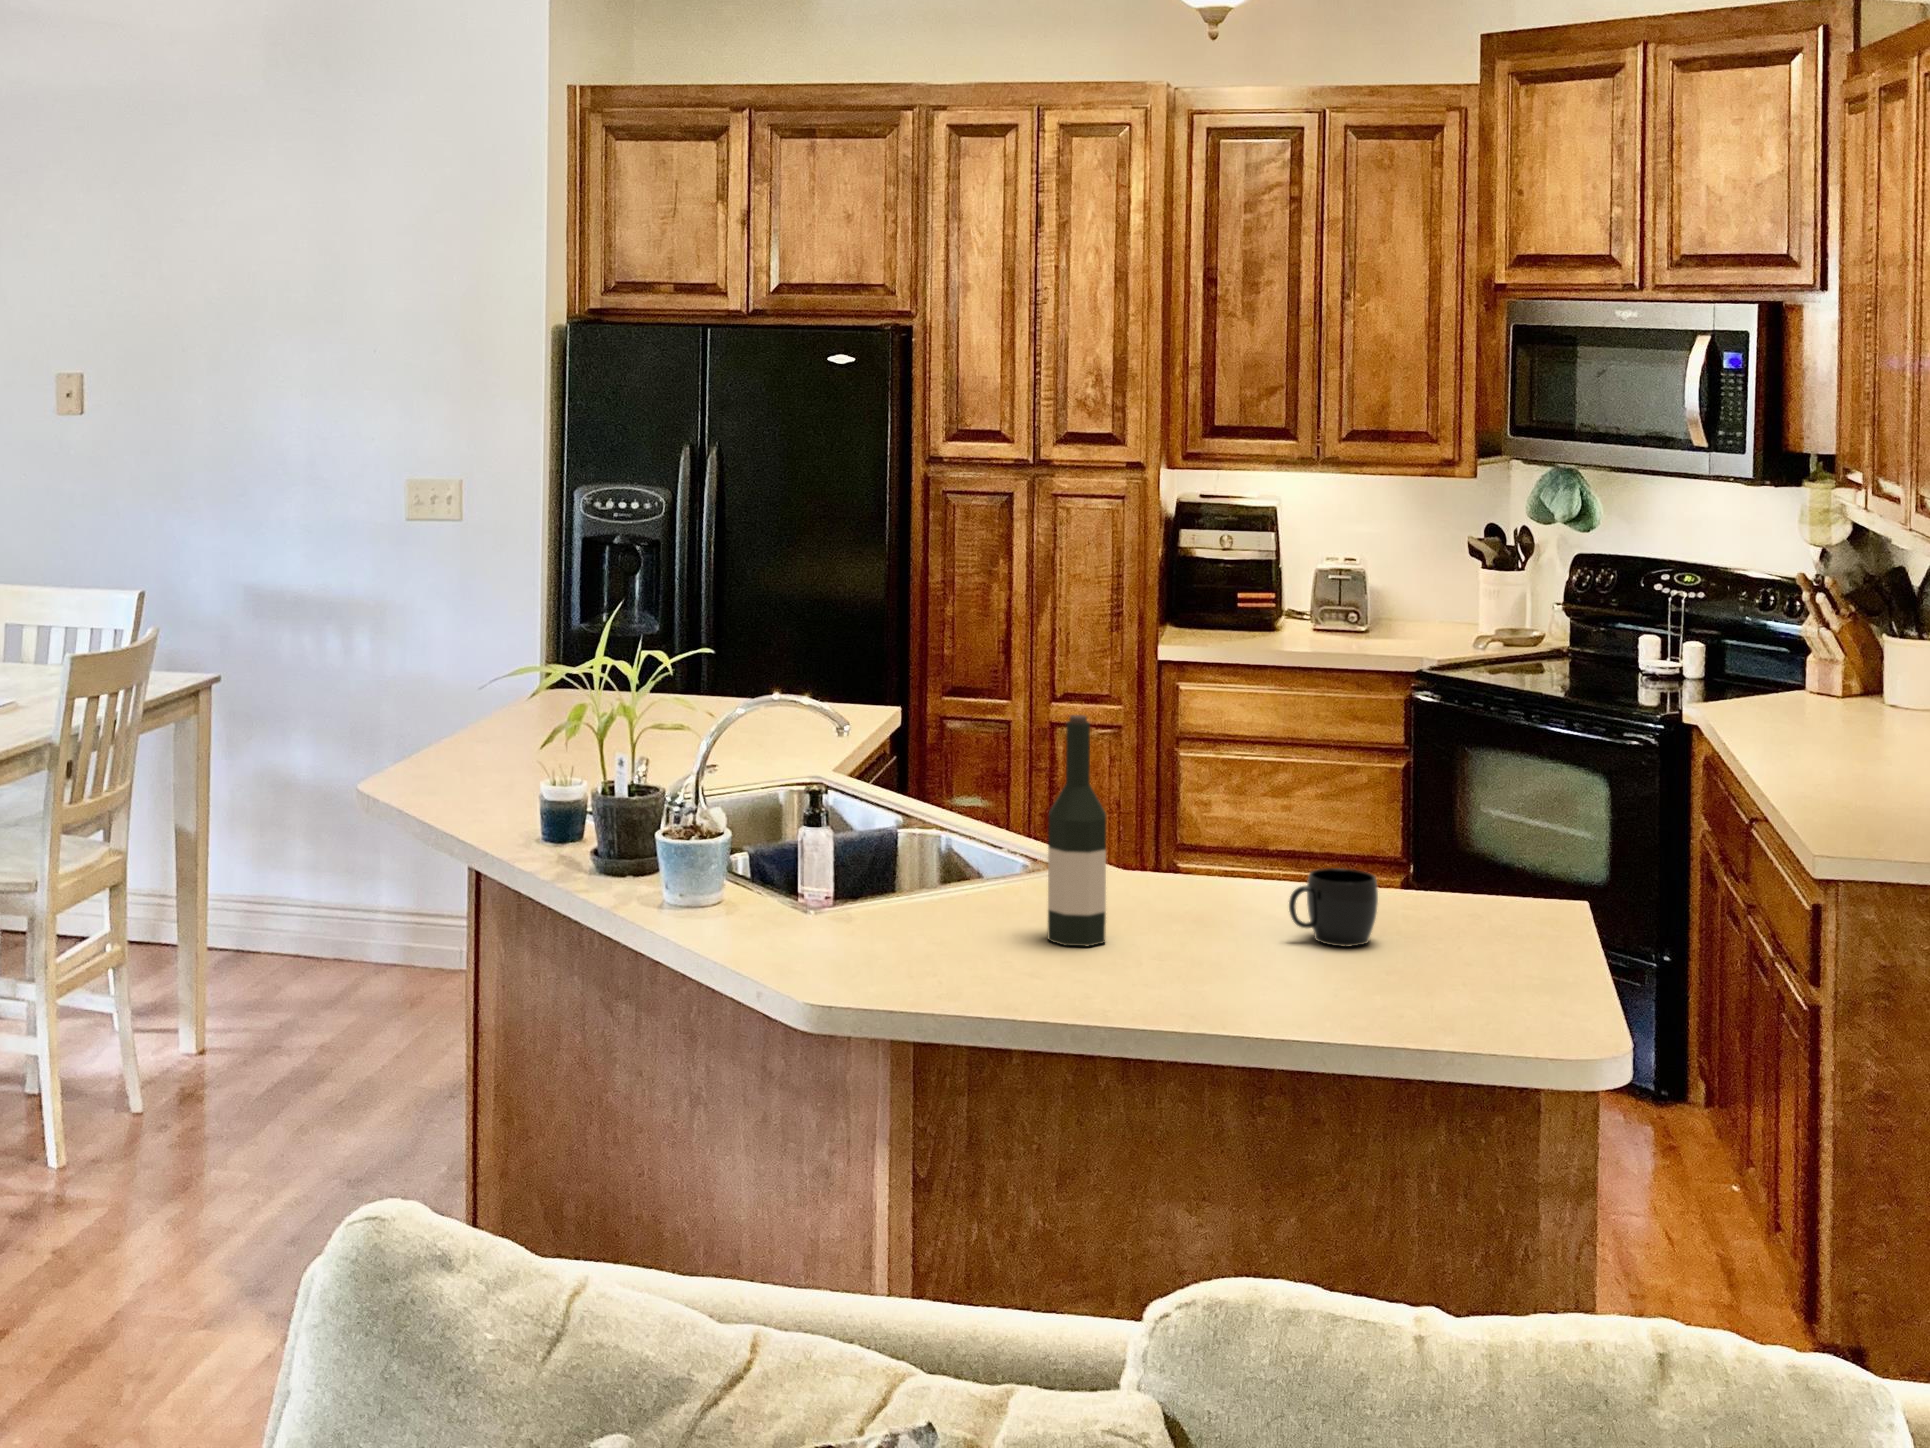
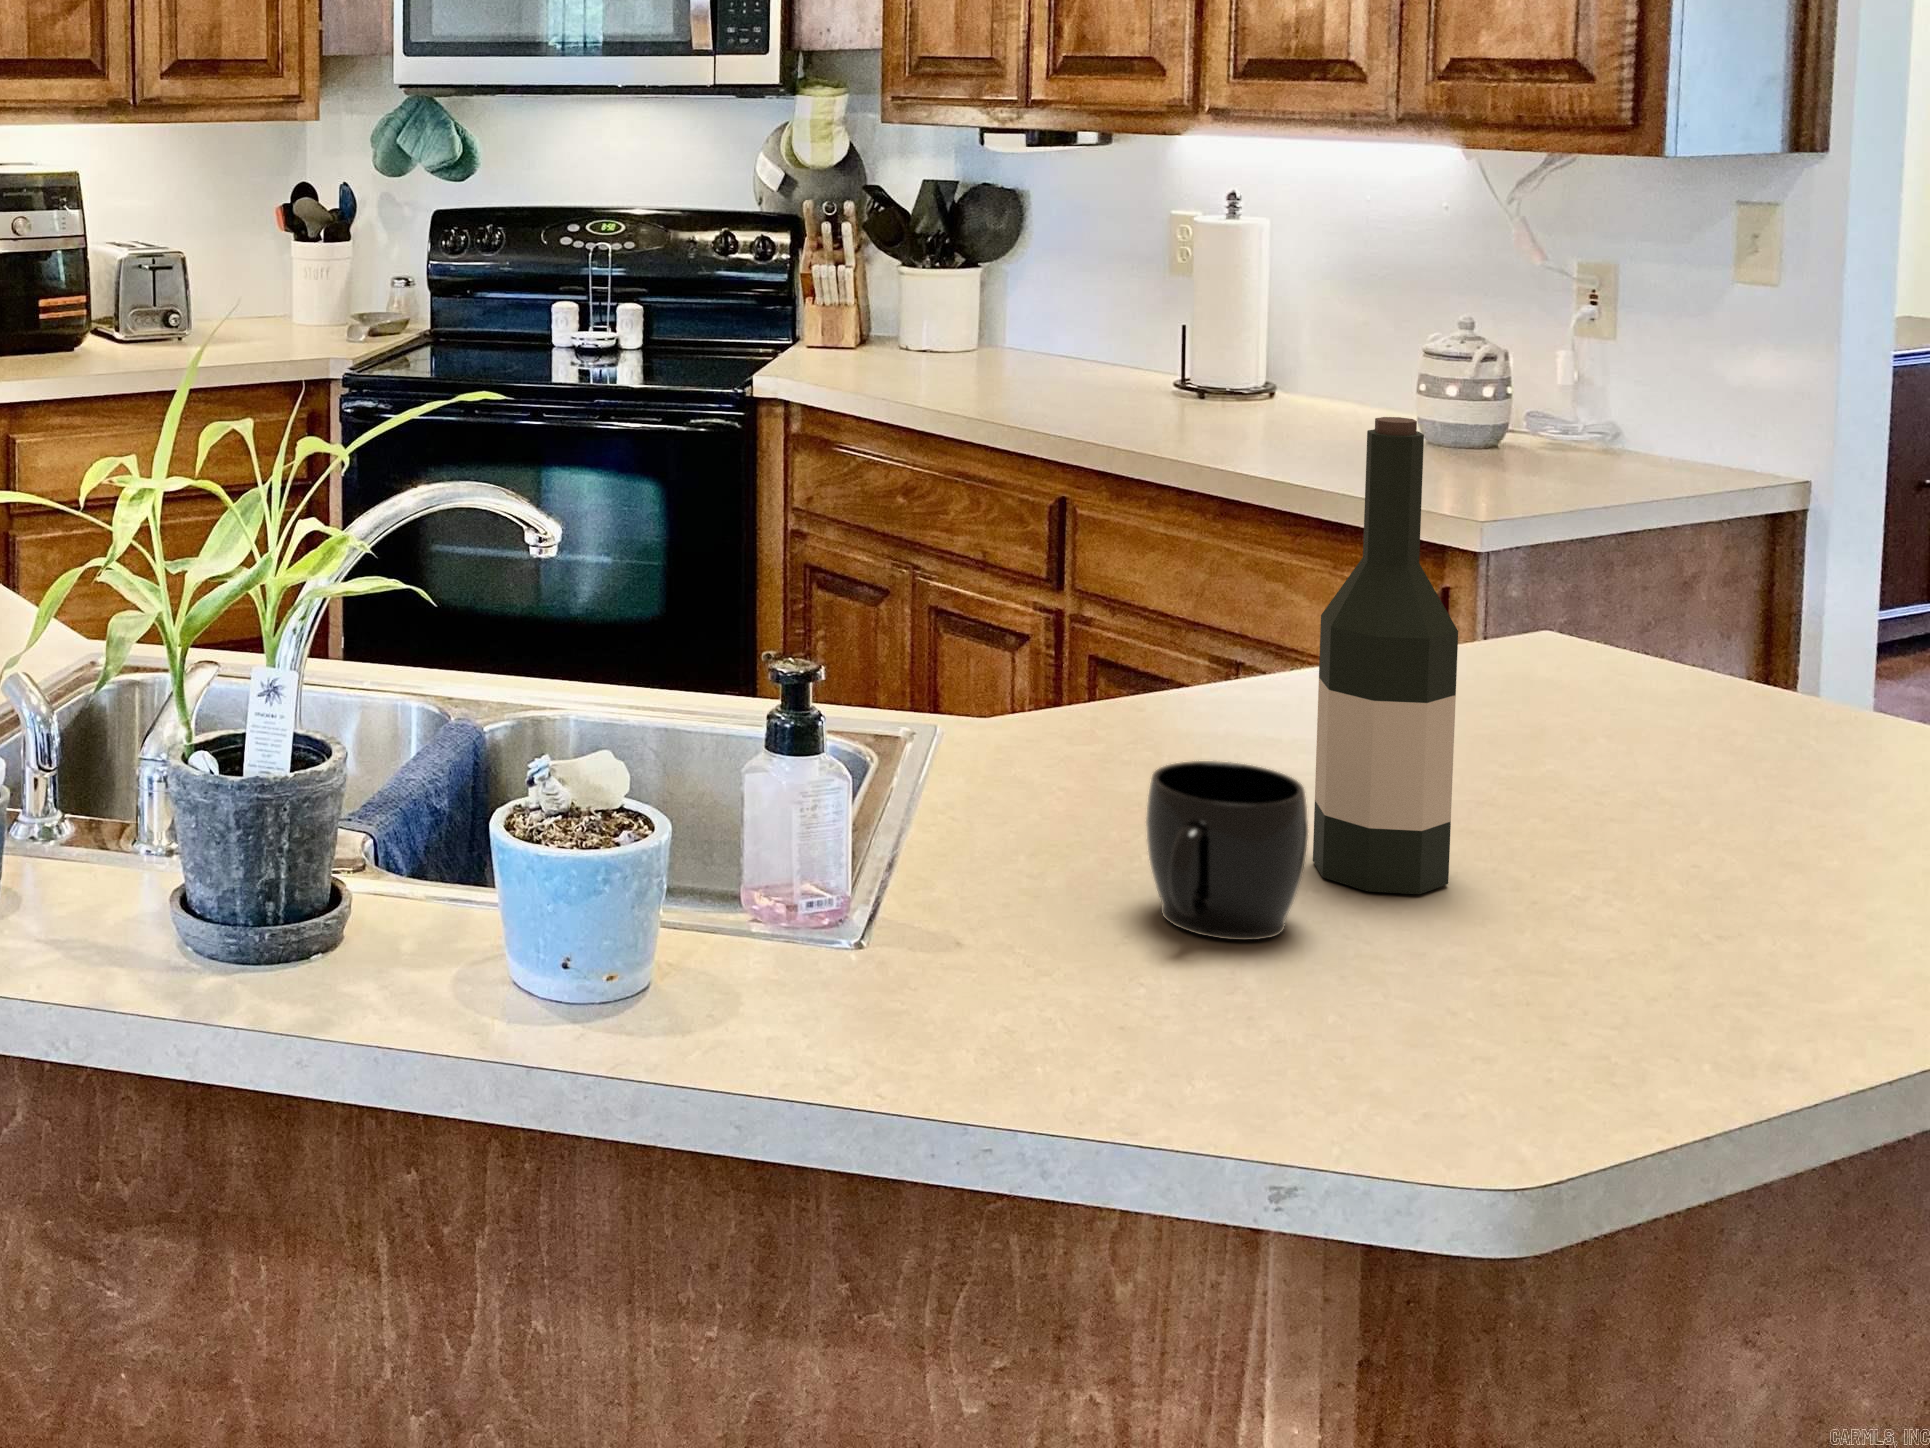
mug: present [1289,868,1378,947] -> present [1146,761,1308,940]

